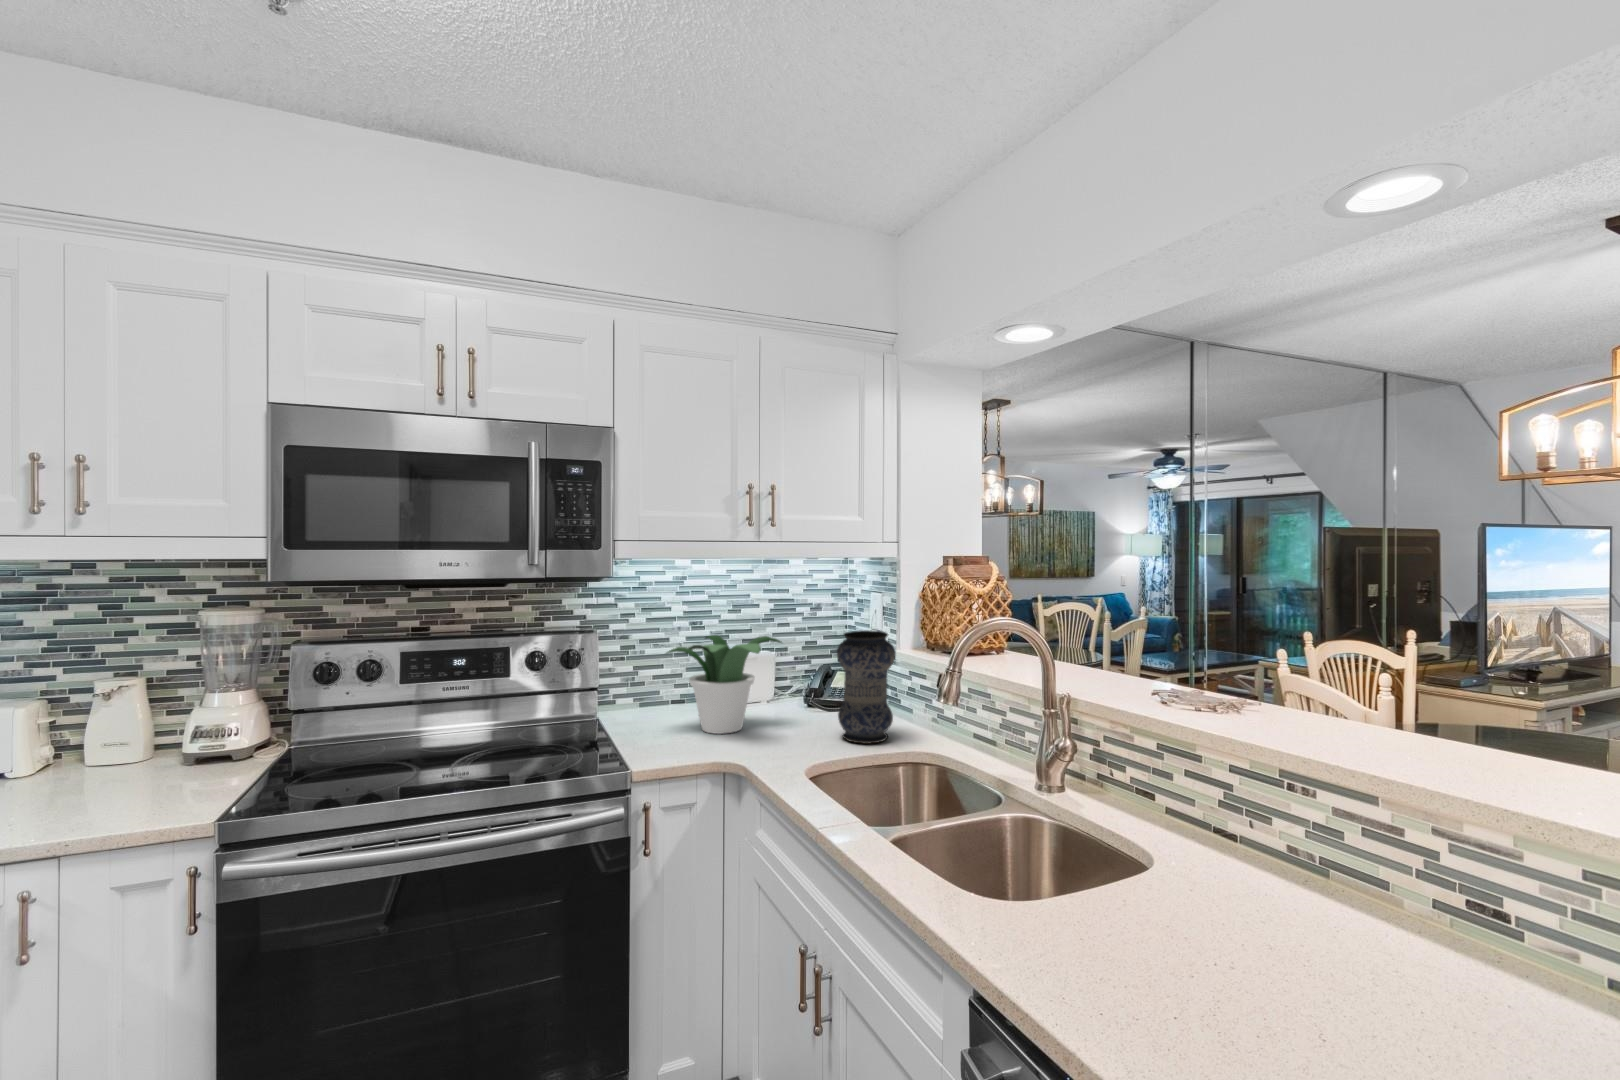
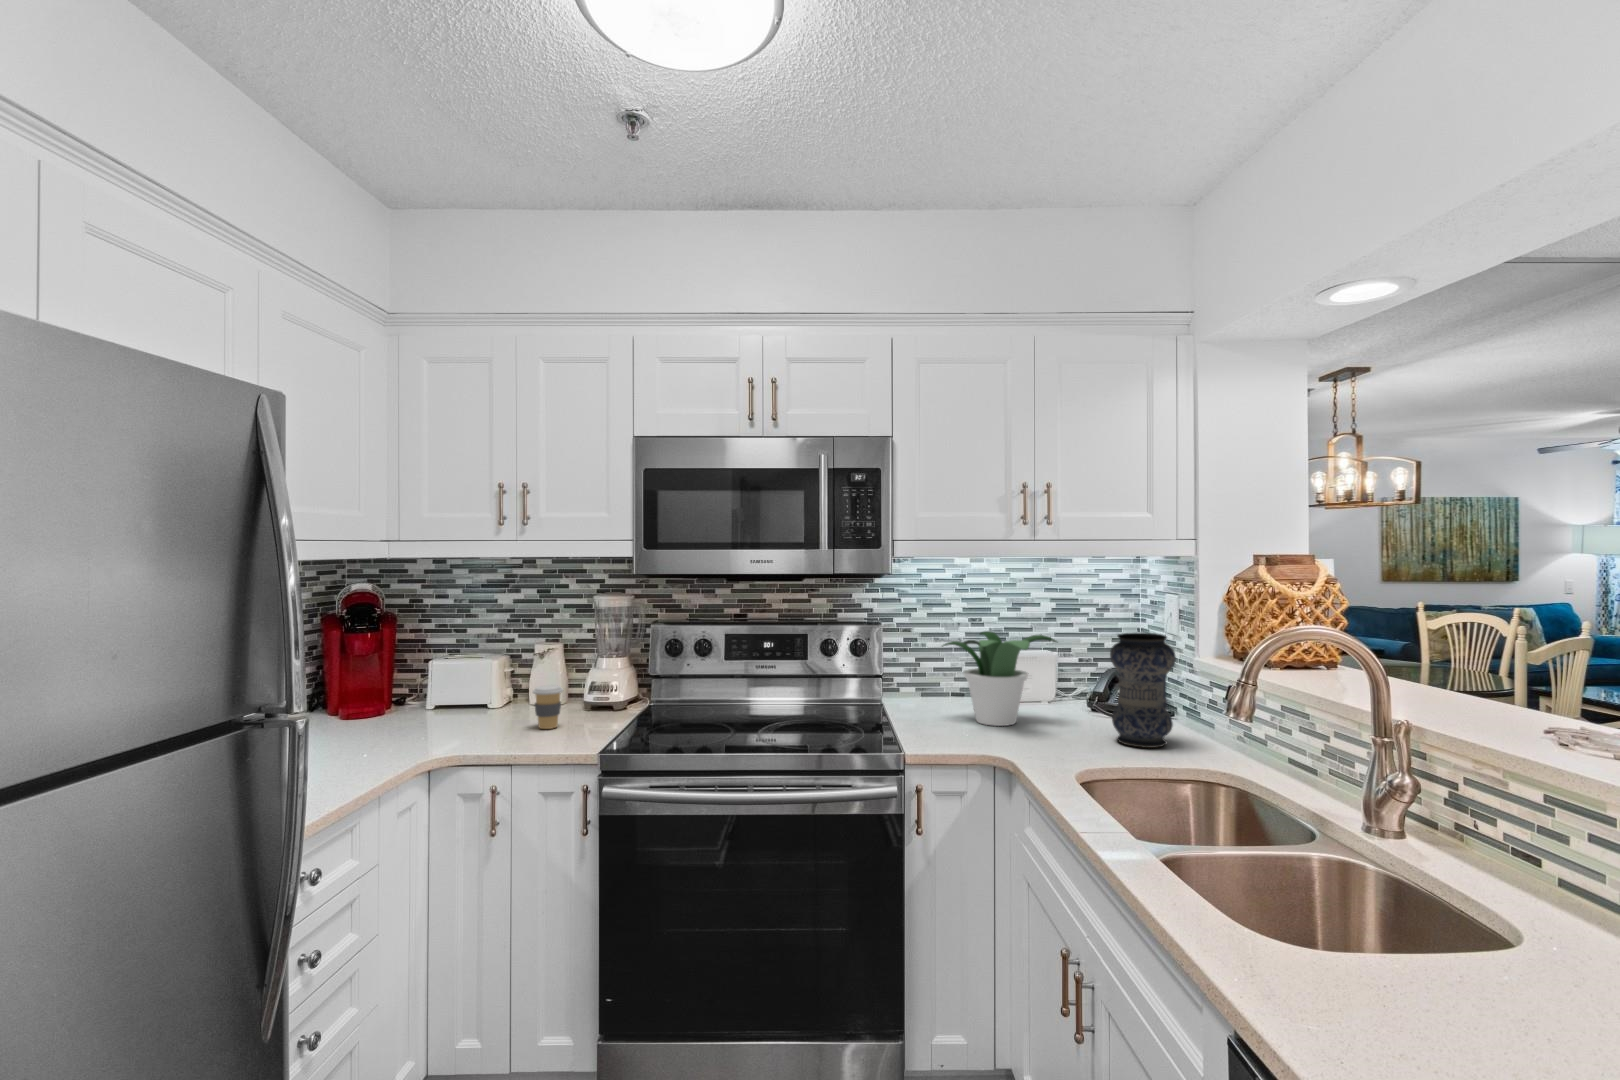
coffee cup: none [69,742,131,809] -> present [533,685,563,729]

